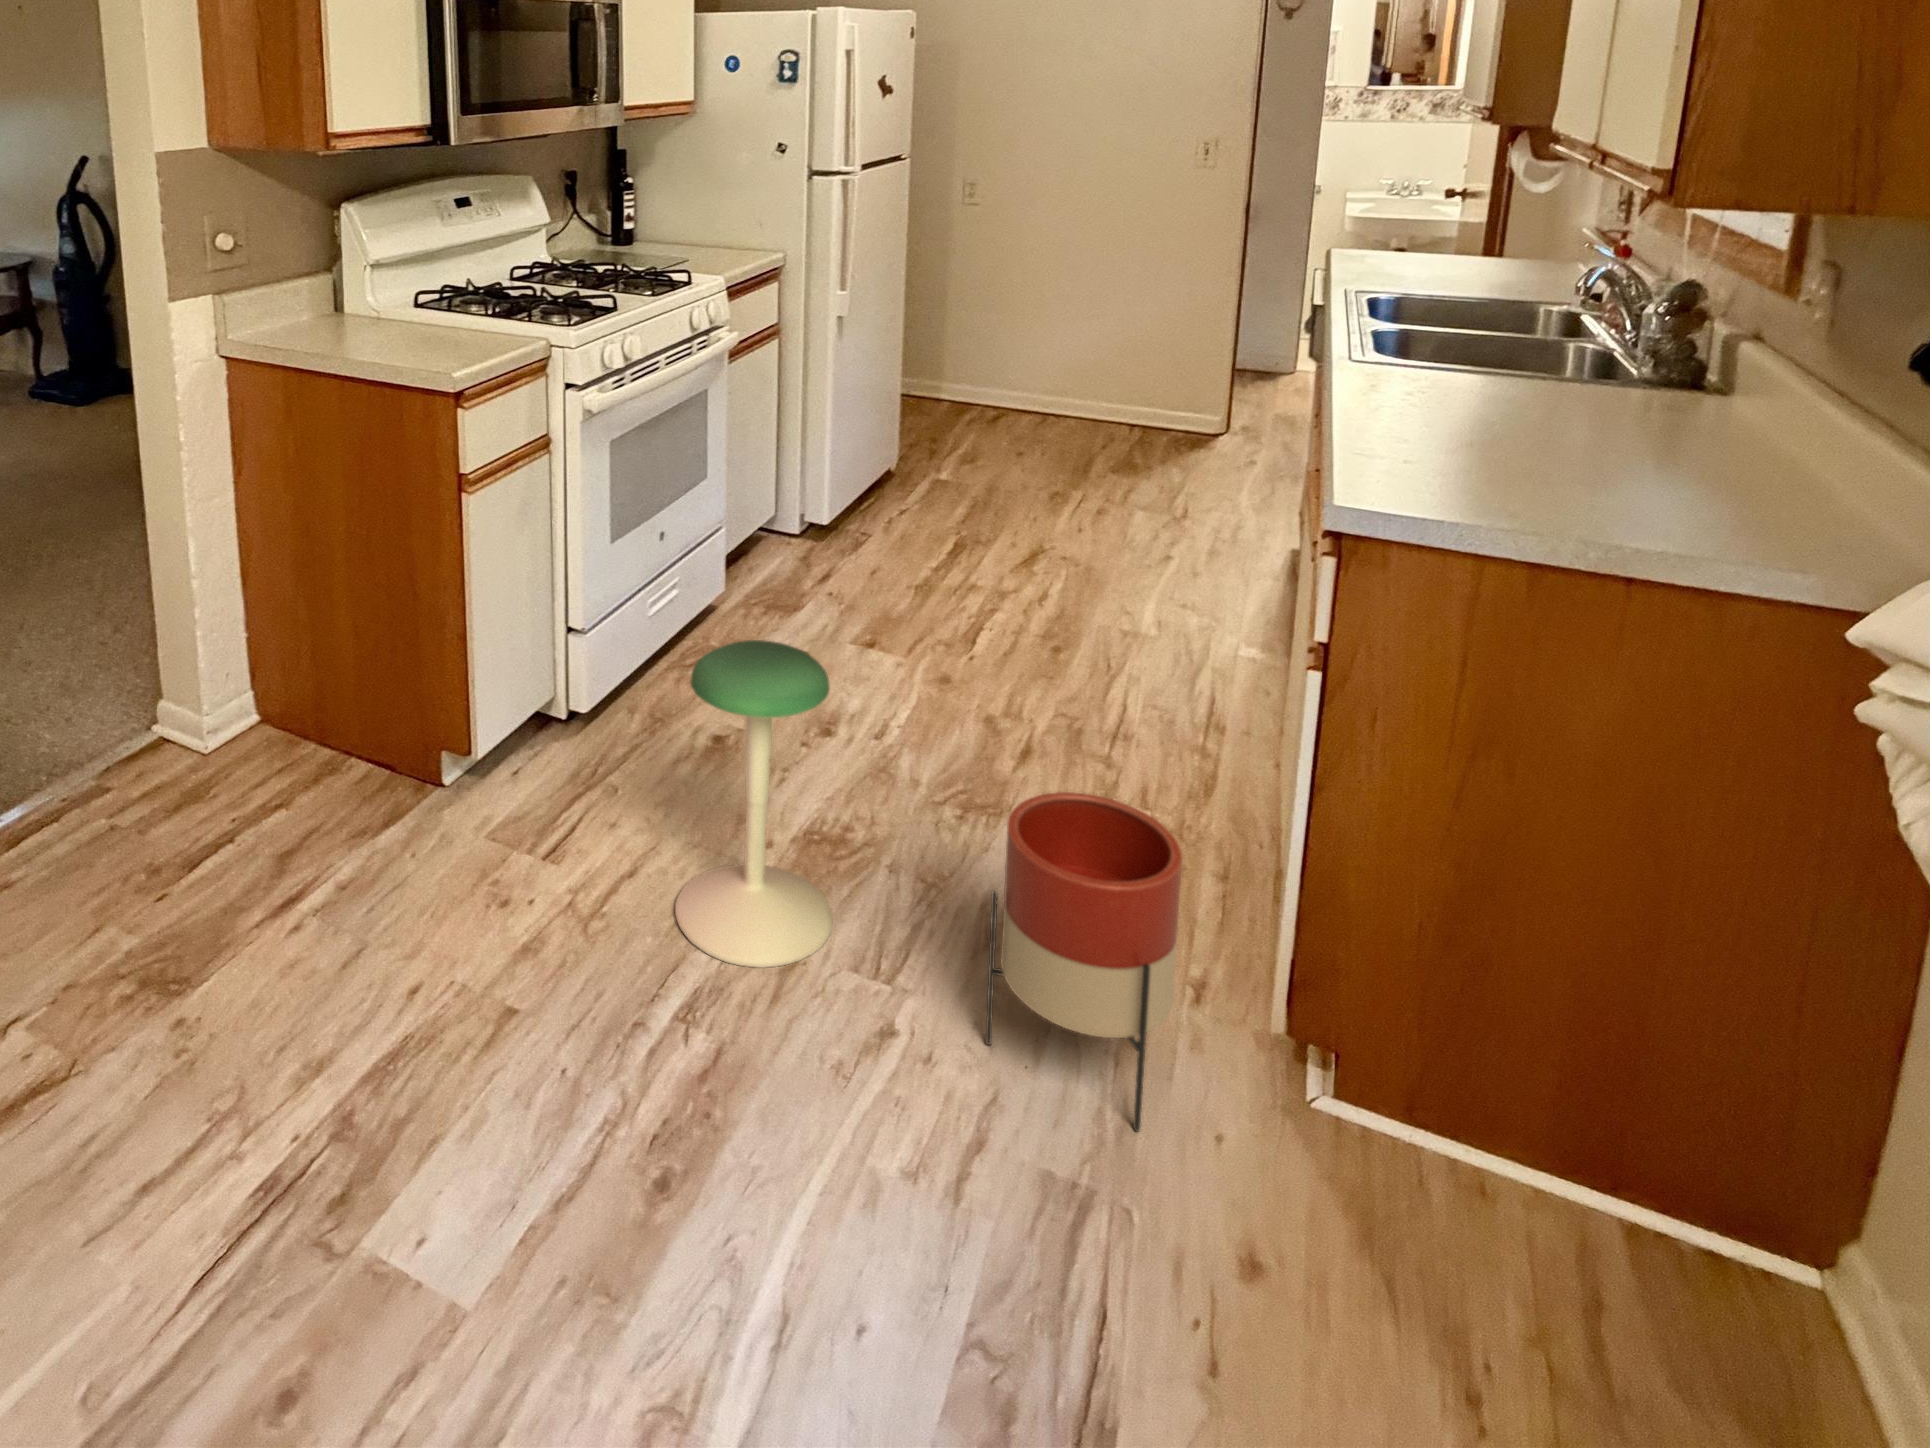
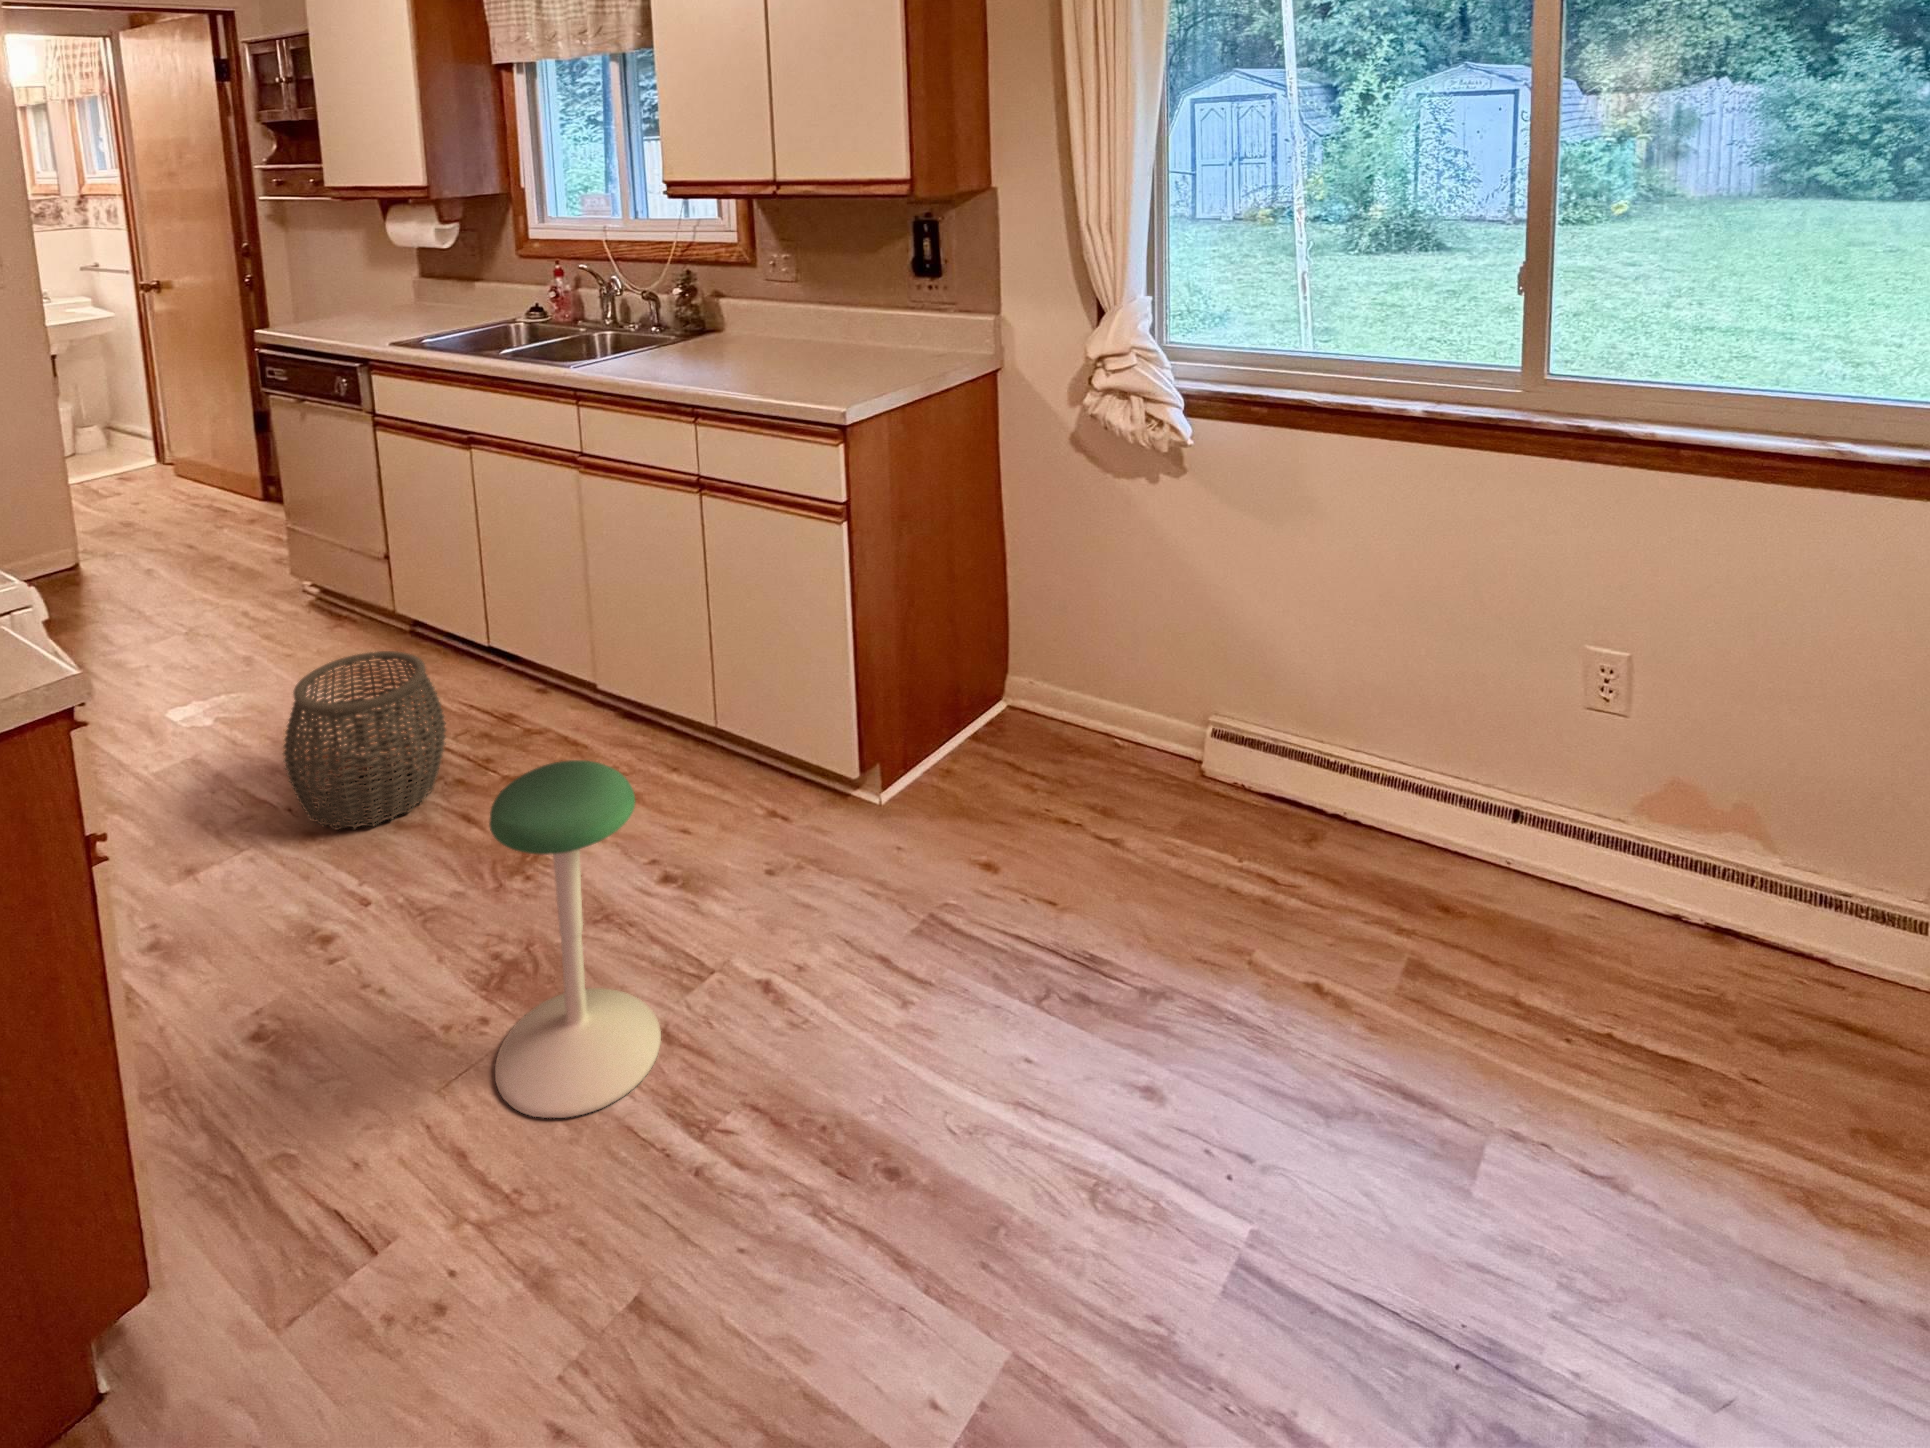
woven basket: none [936,561,1094,730] -> present [283,651,446,830]
planter: present [986,792,1182,1132] -> none [754,694,887,931]

